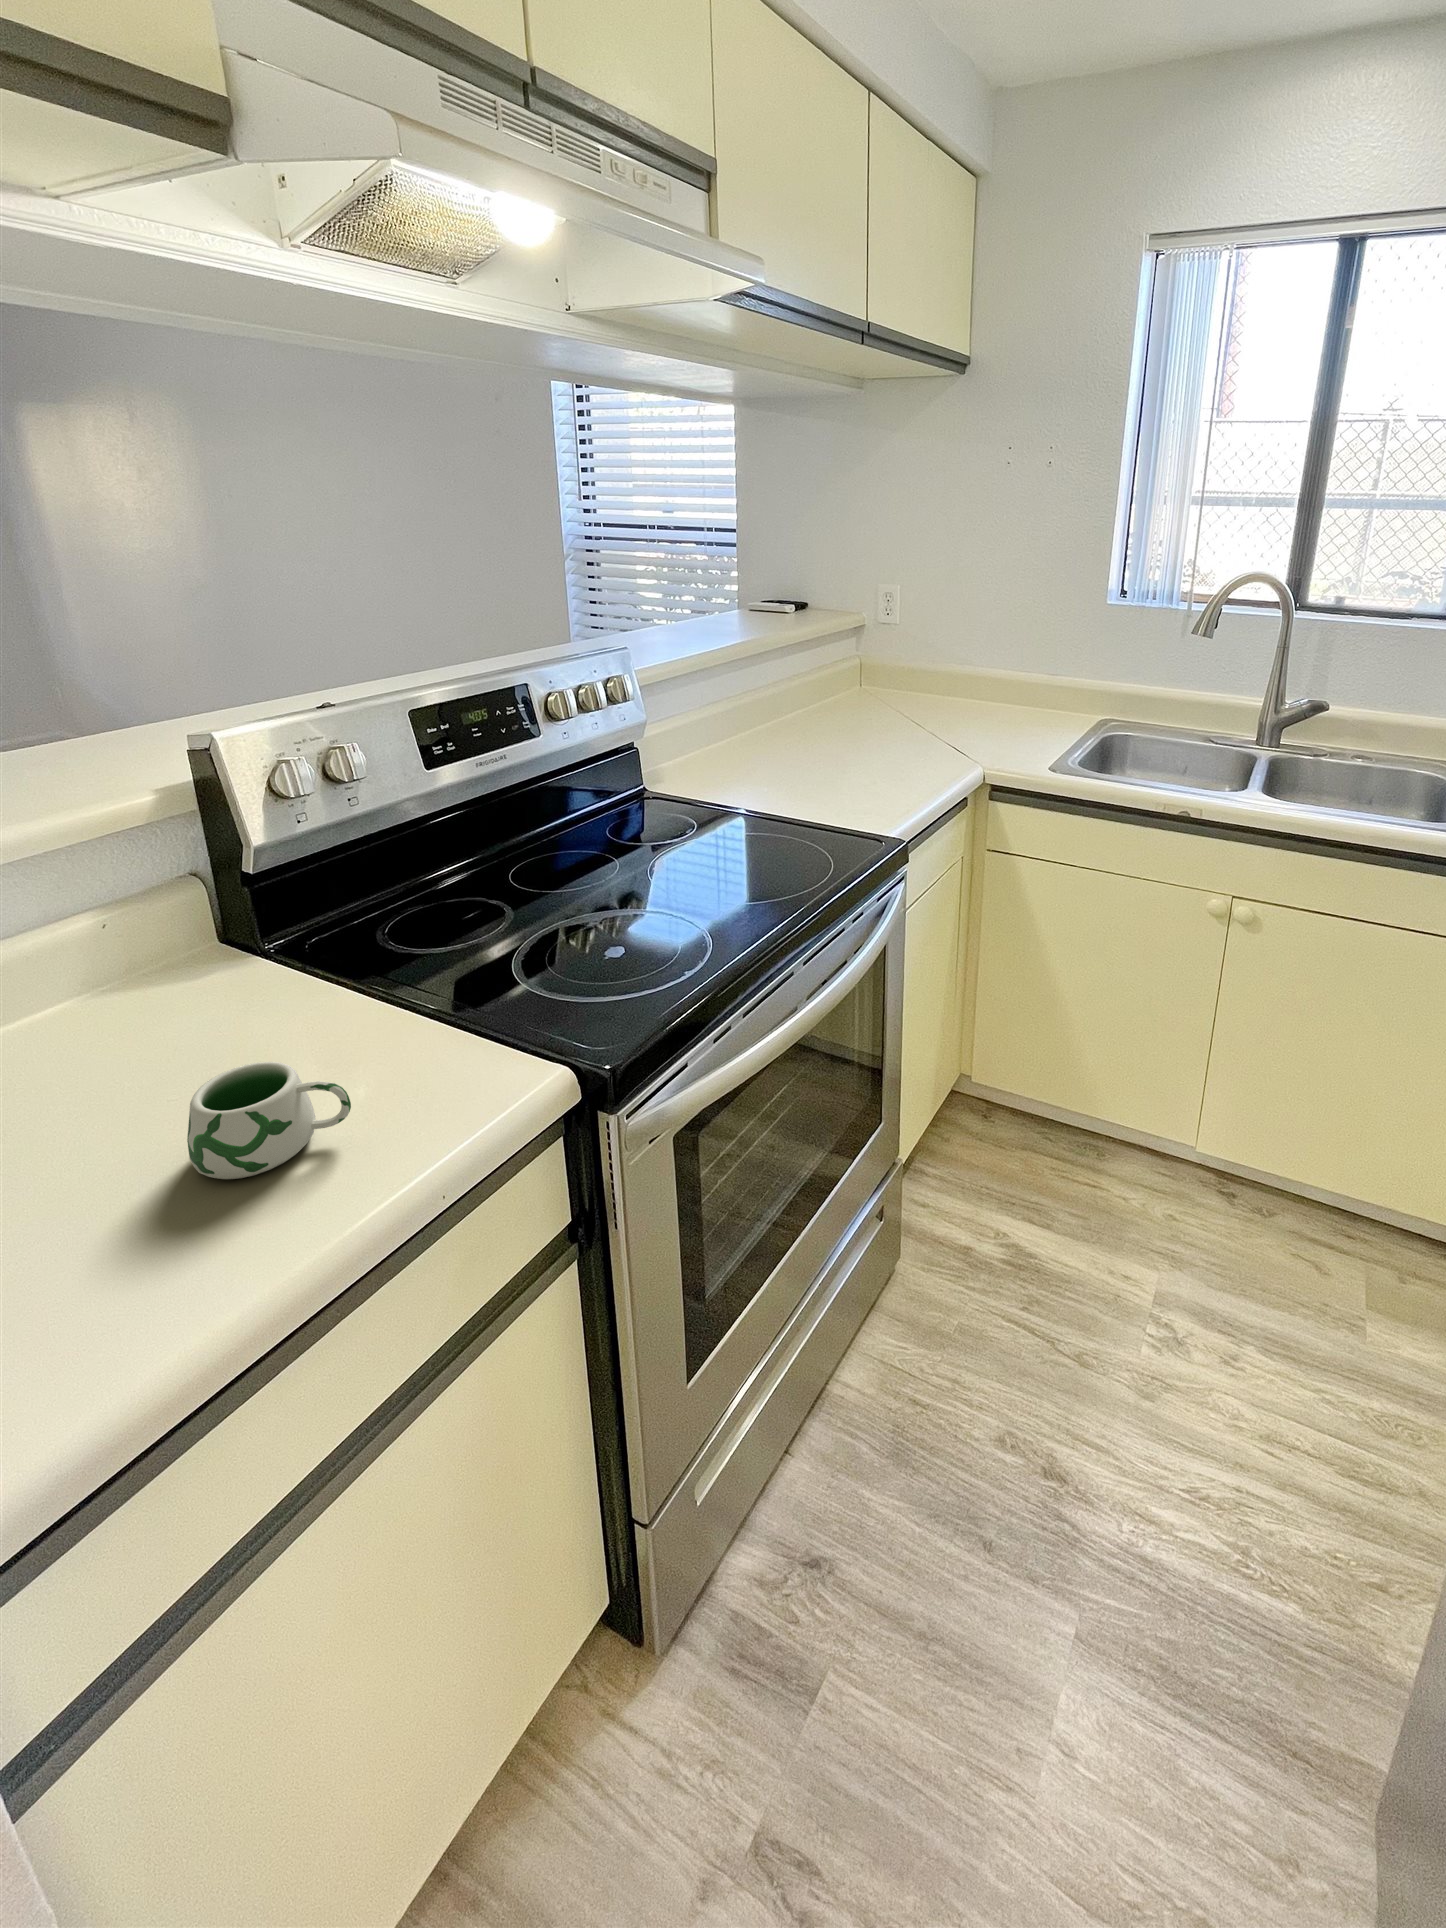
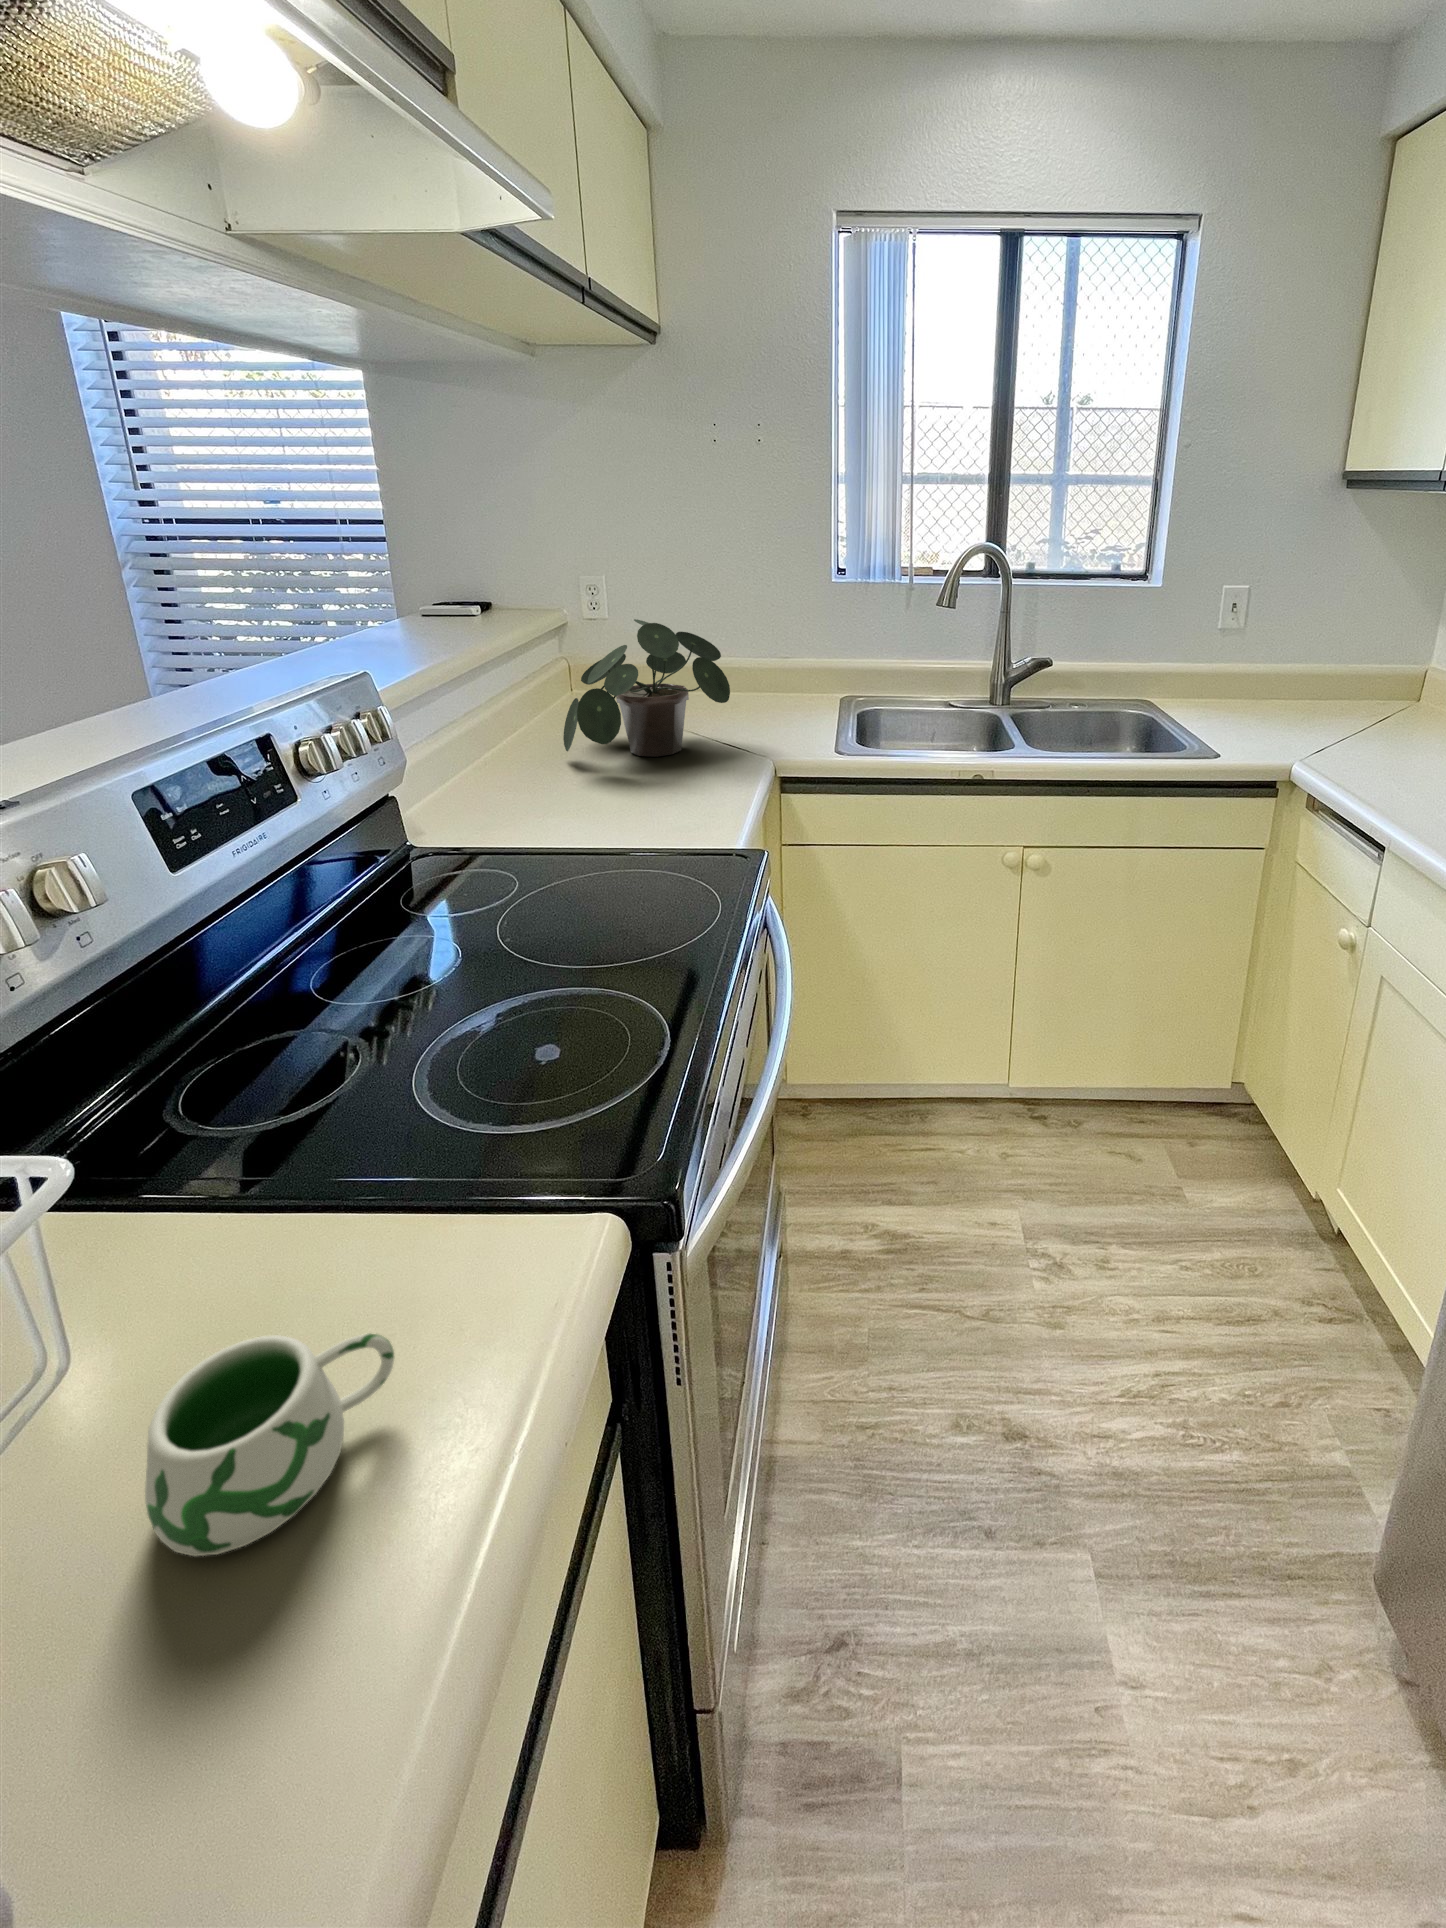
potted plant: none [809,624,959,749] -> present [563,619,730,757]

